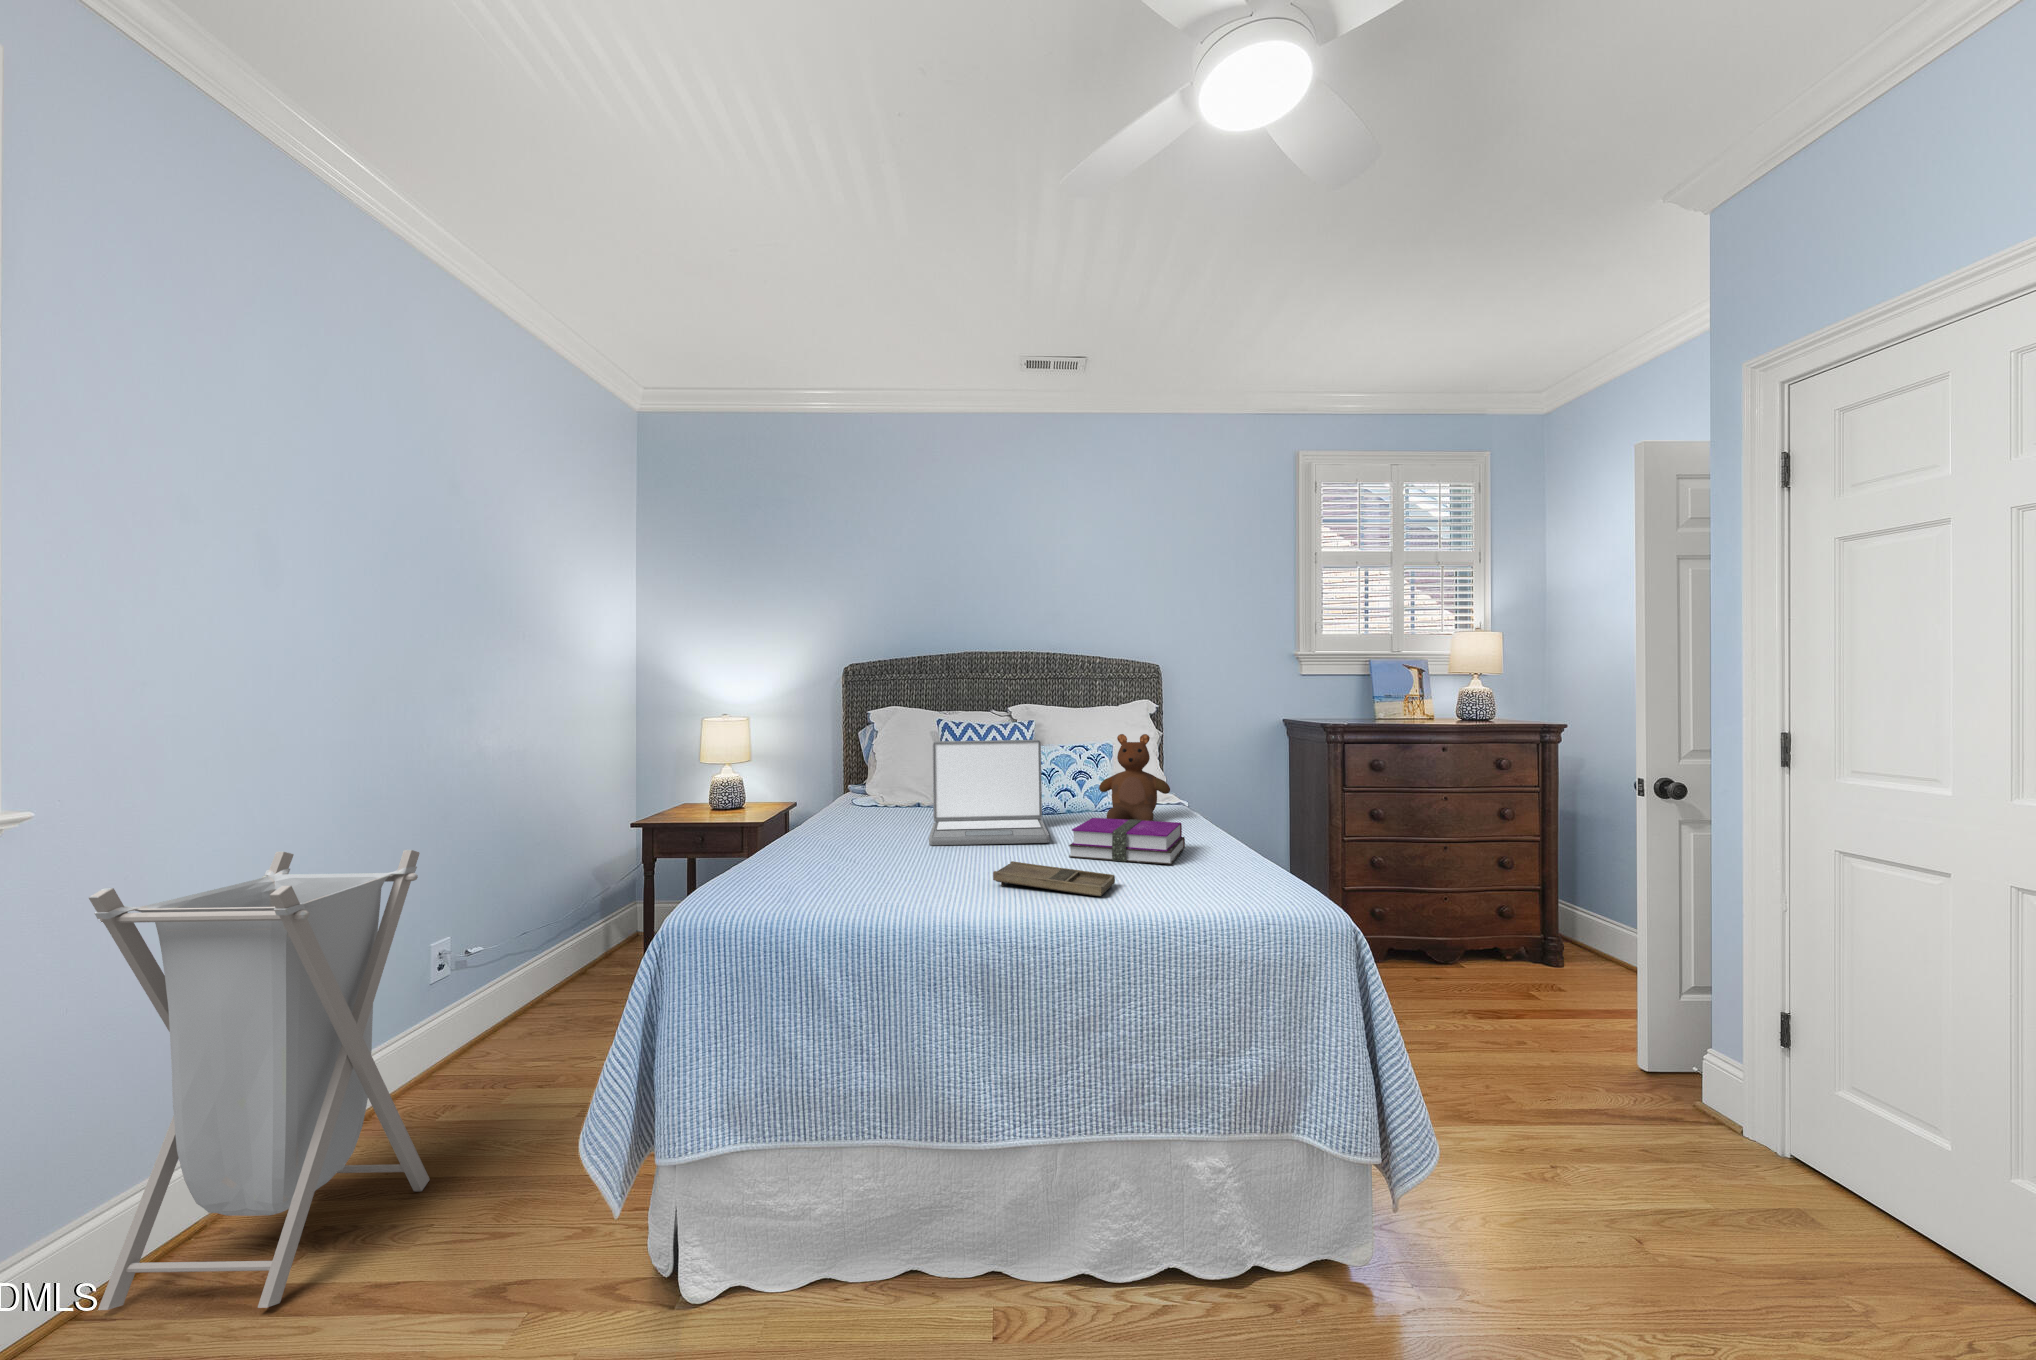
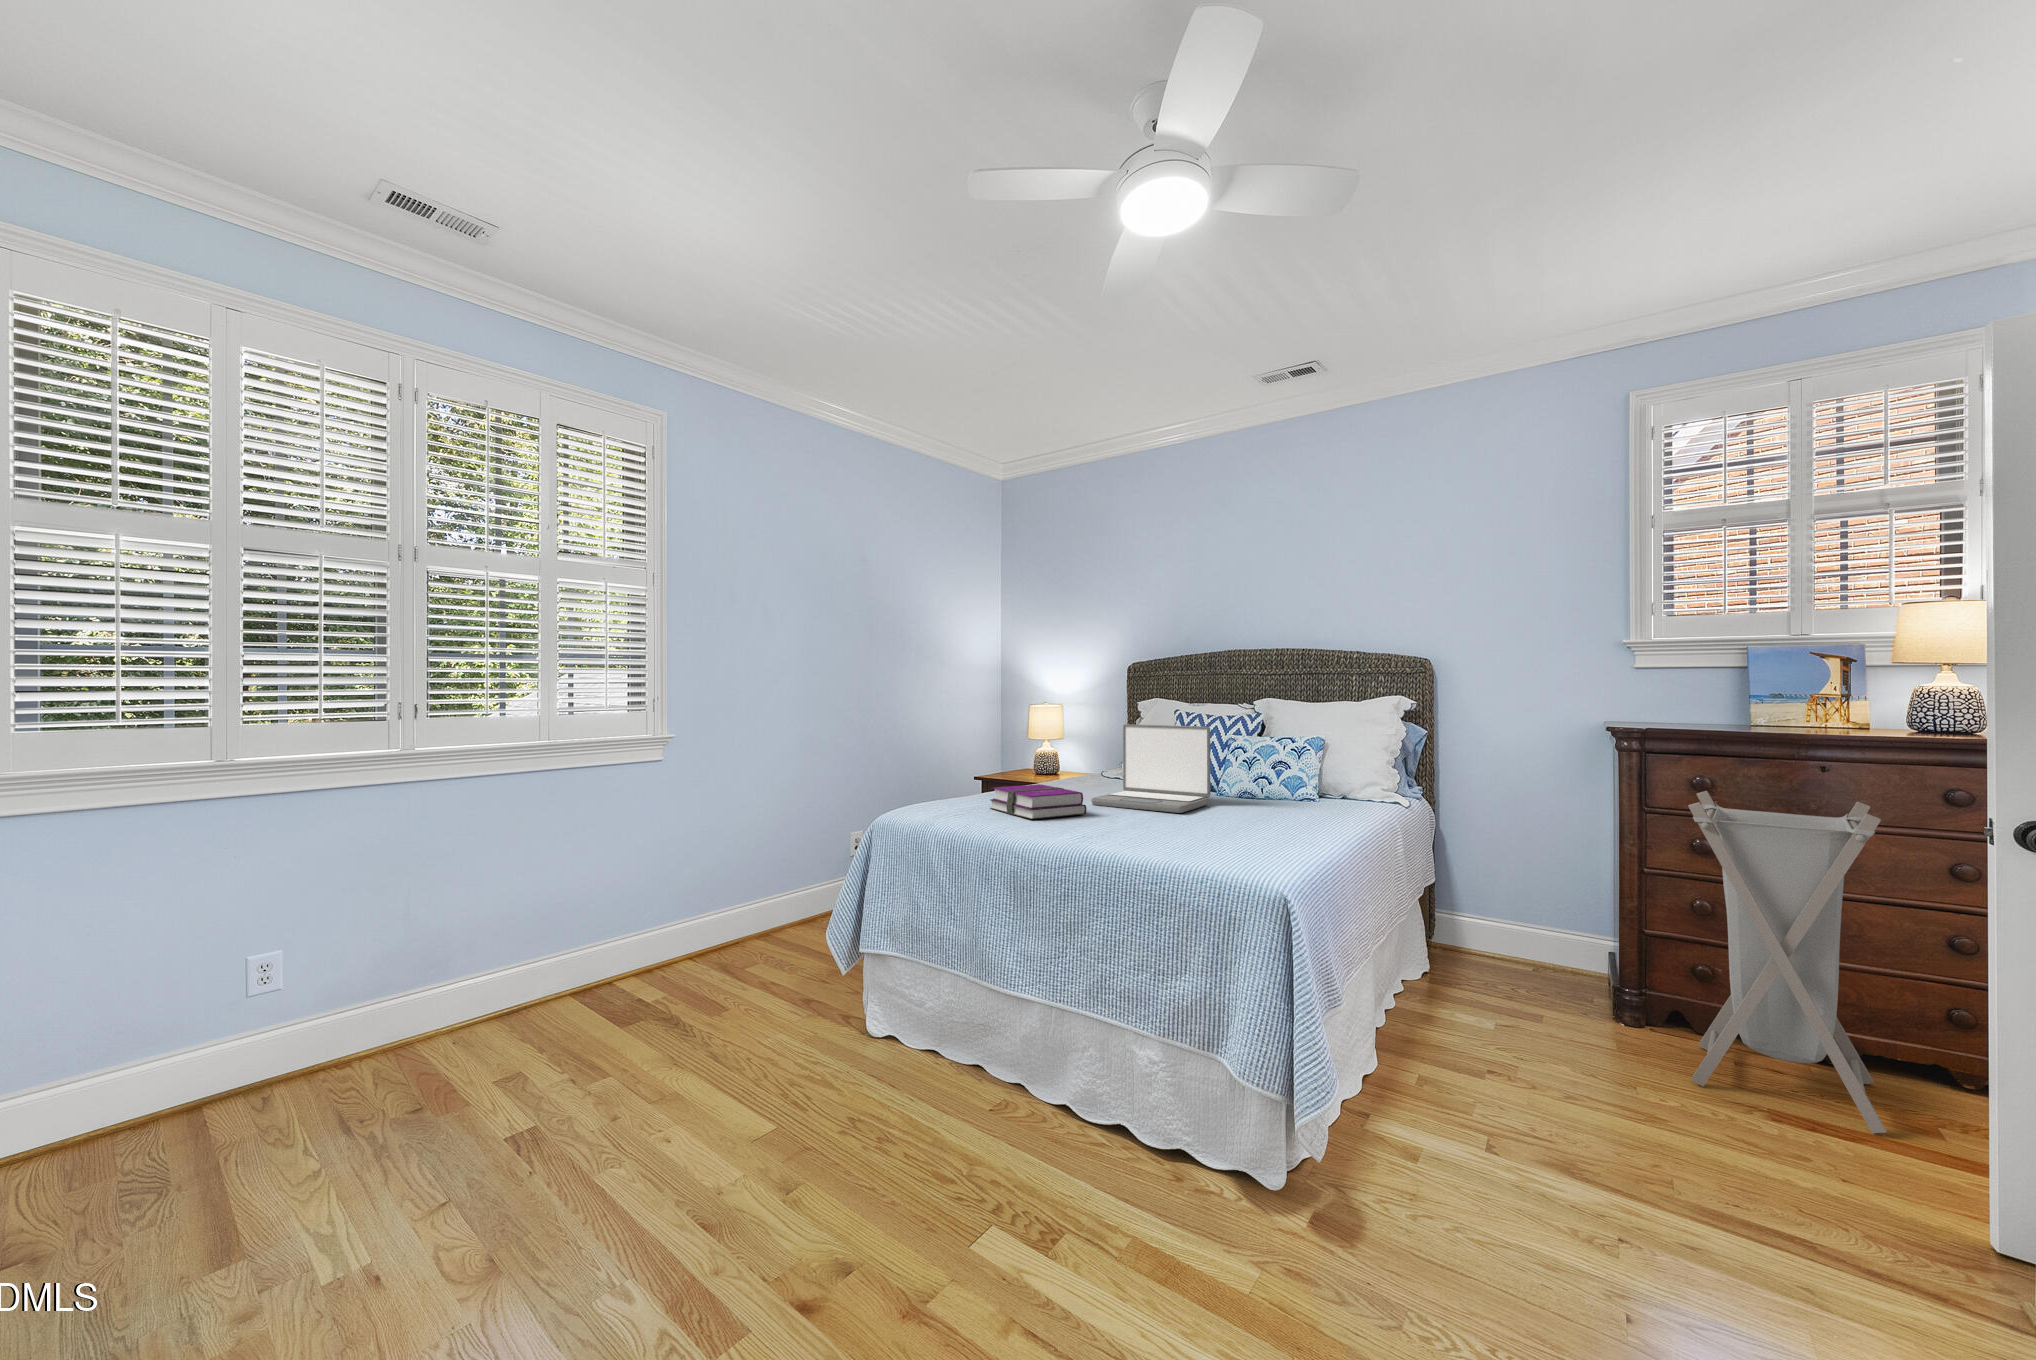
teddy bear: present [1099,734,1170,821] -> none [1274,726,1346,813]
hardback book: present [1069,818,1185,865] -> present [990,784,1086,819]
laundry hamper: present [89,850,430,1310] -> present [1688,791,1886,1133]
tray: present [993,861,1115,896] -> none [1067,814,1150,841]

